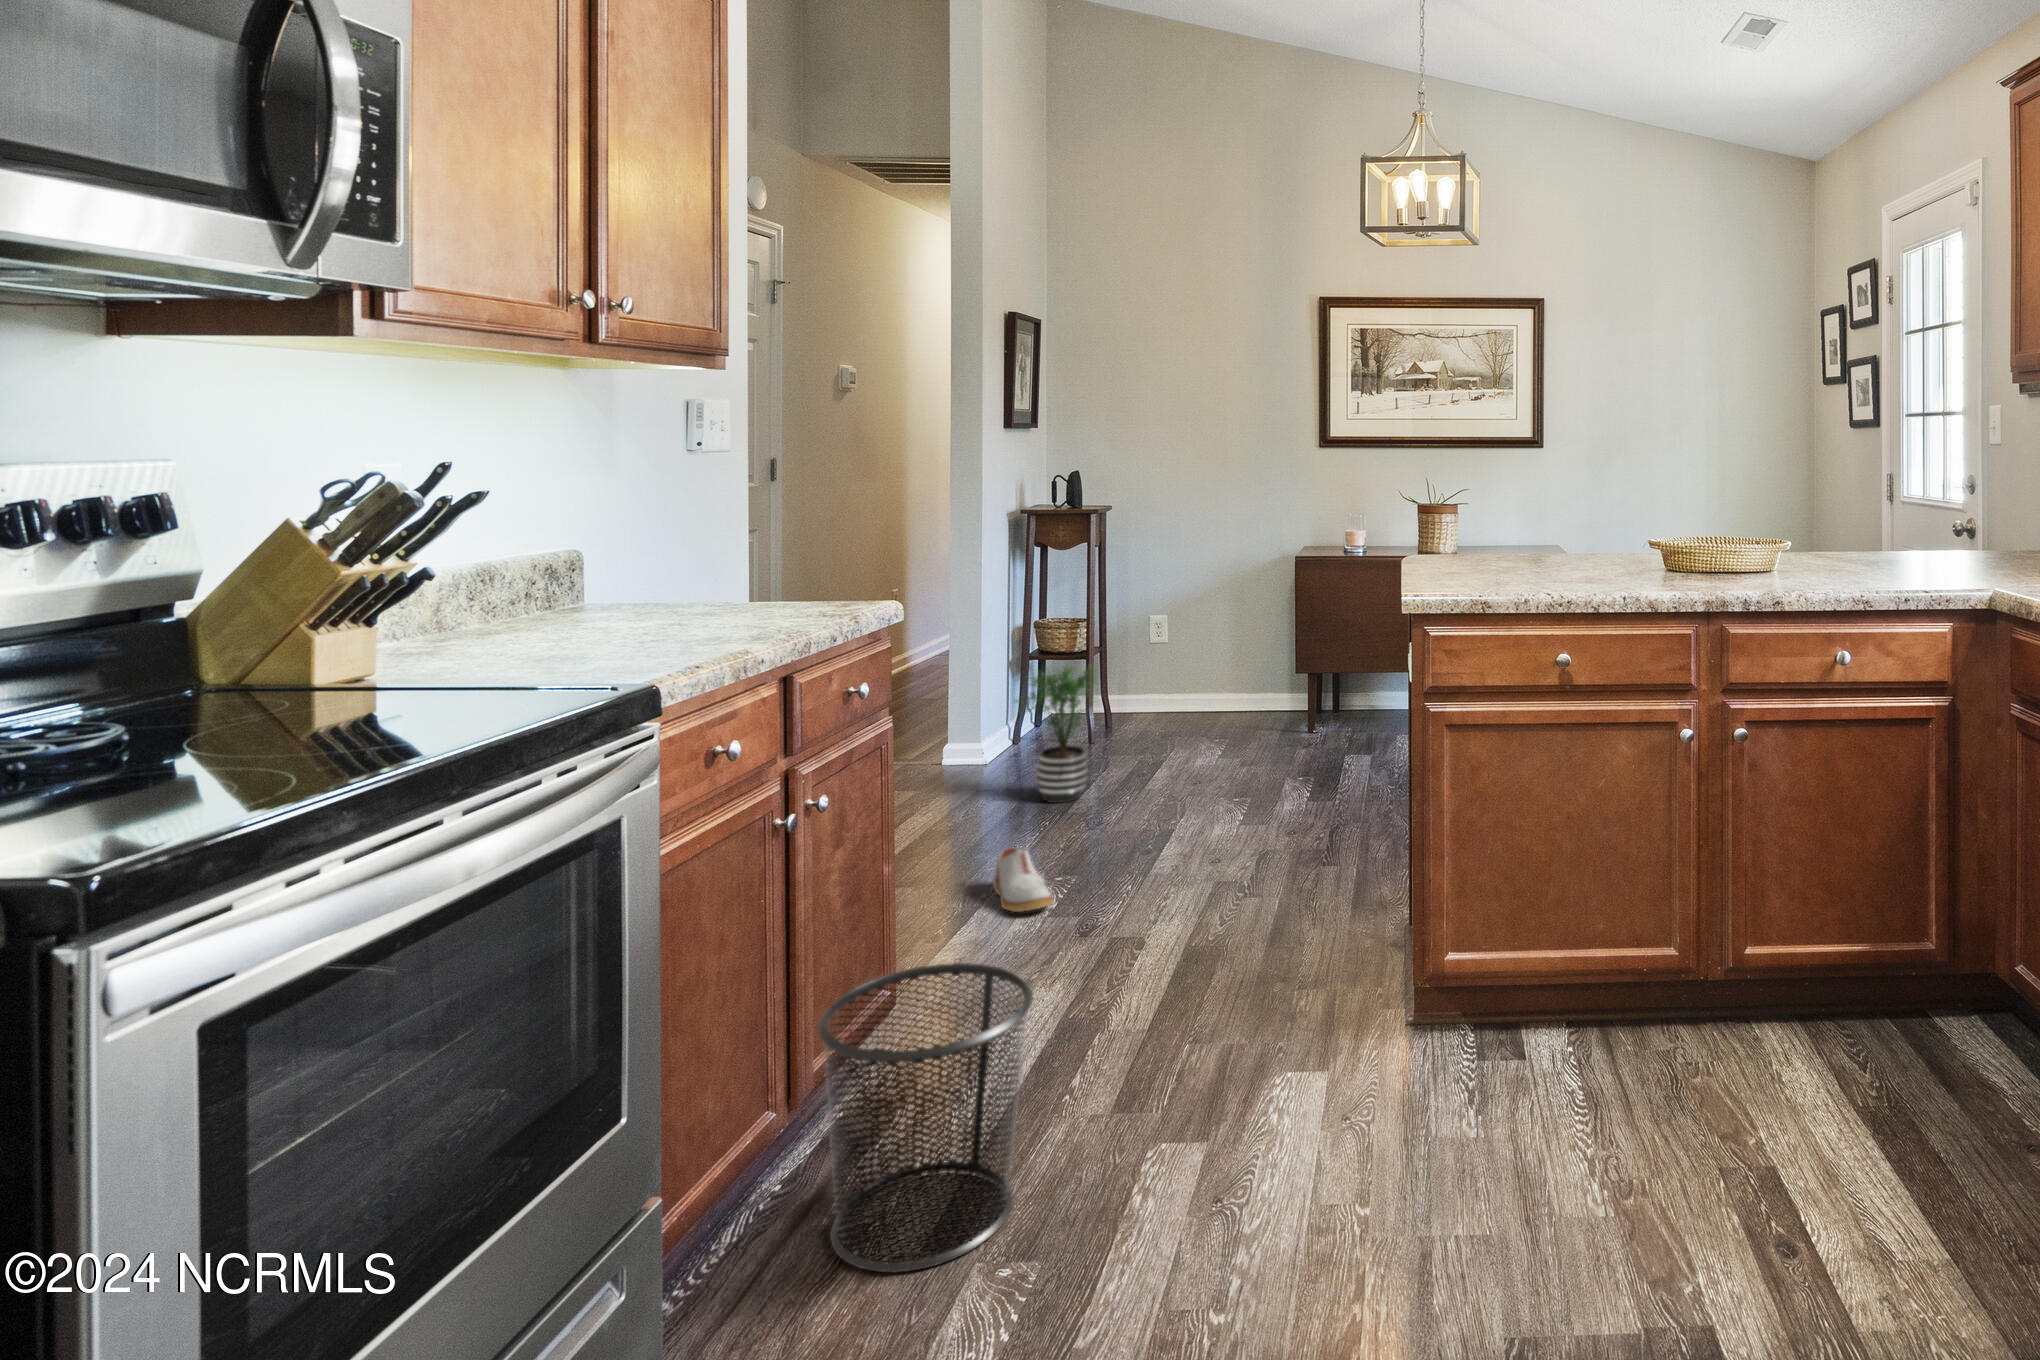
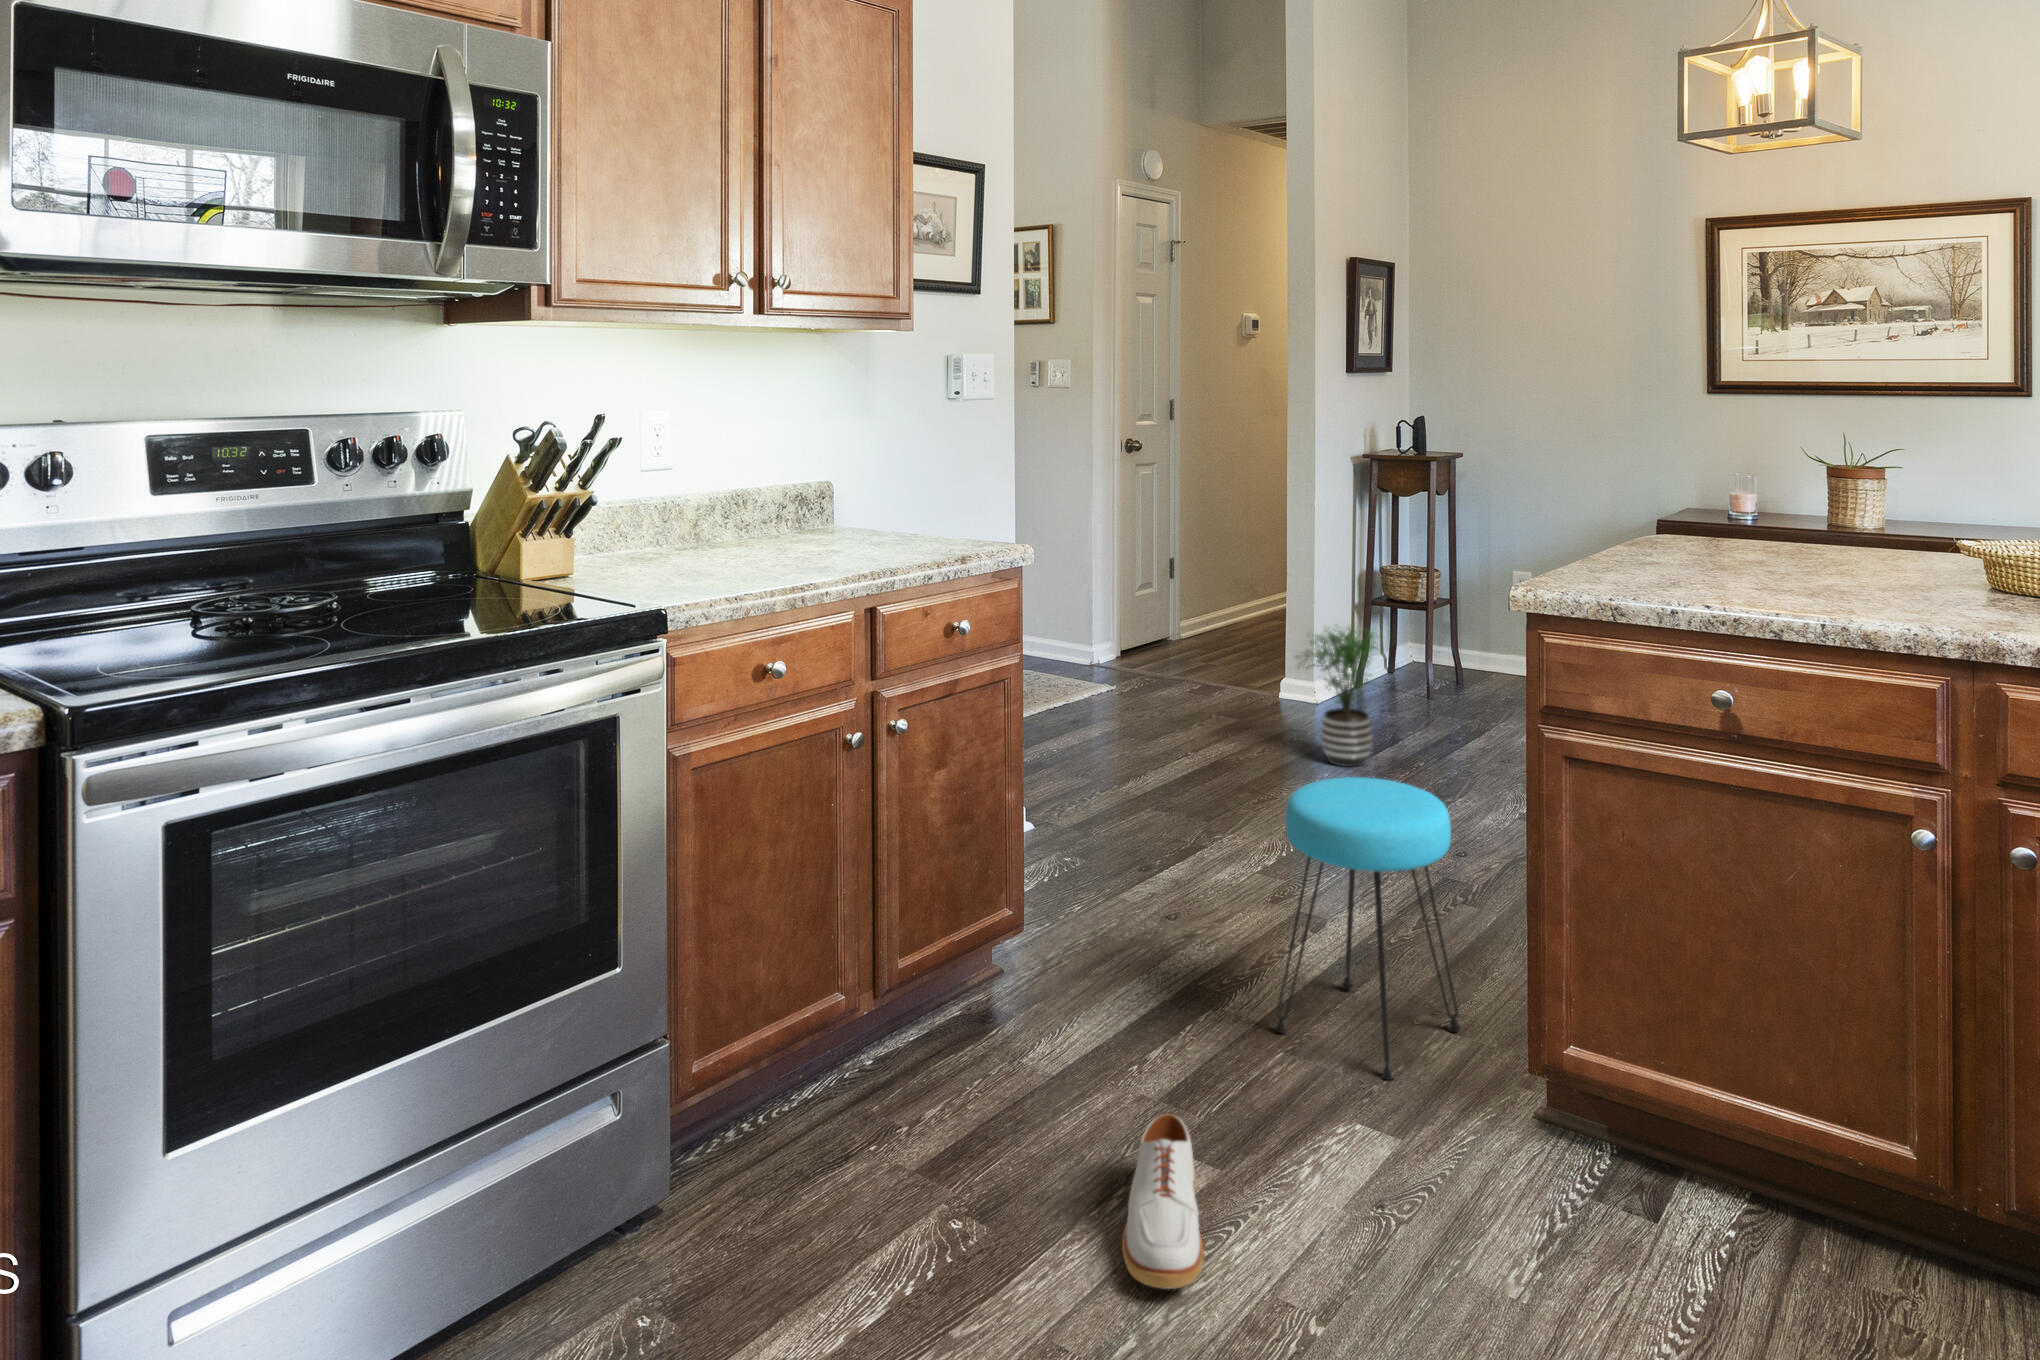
stool: none [1170,778,1320,1032] -> present [1274,777,1461,1080]
shoe: present [994,848,1053,912] -> present [1122,1114,1204,1289]
trash can: present [819,963,1033,1273] -> none [841,903,1031,1189]

